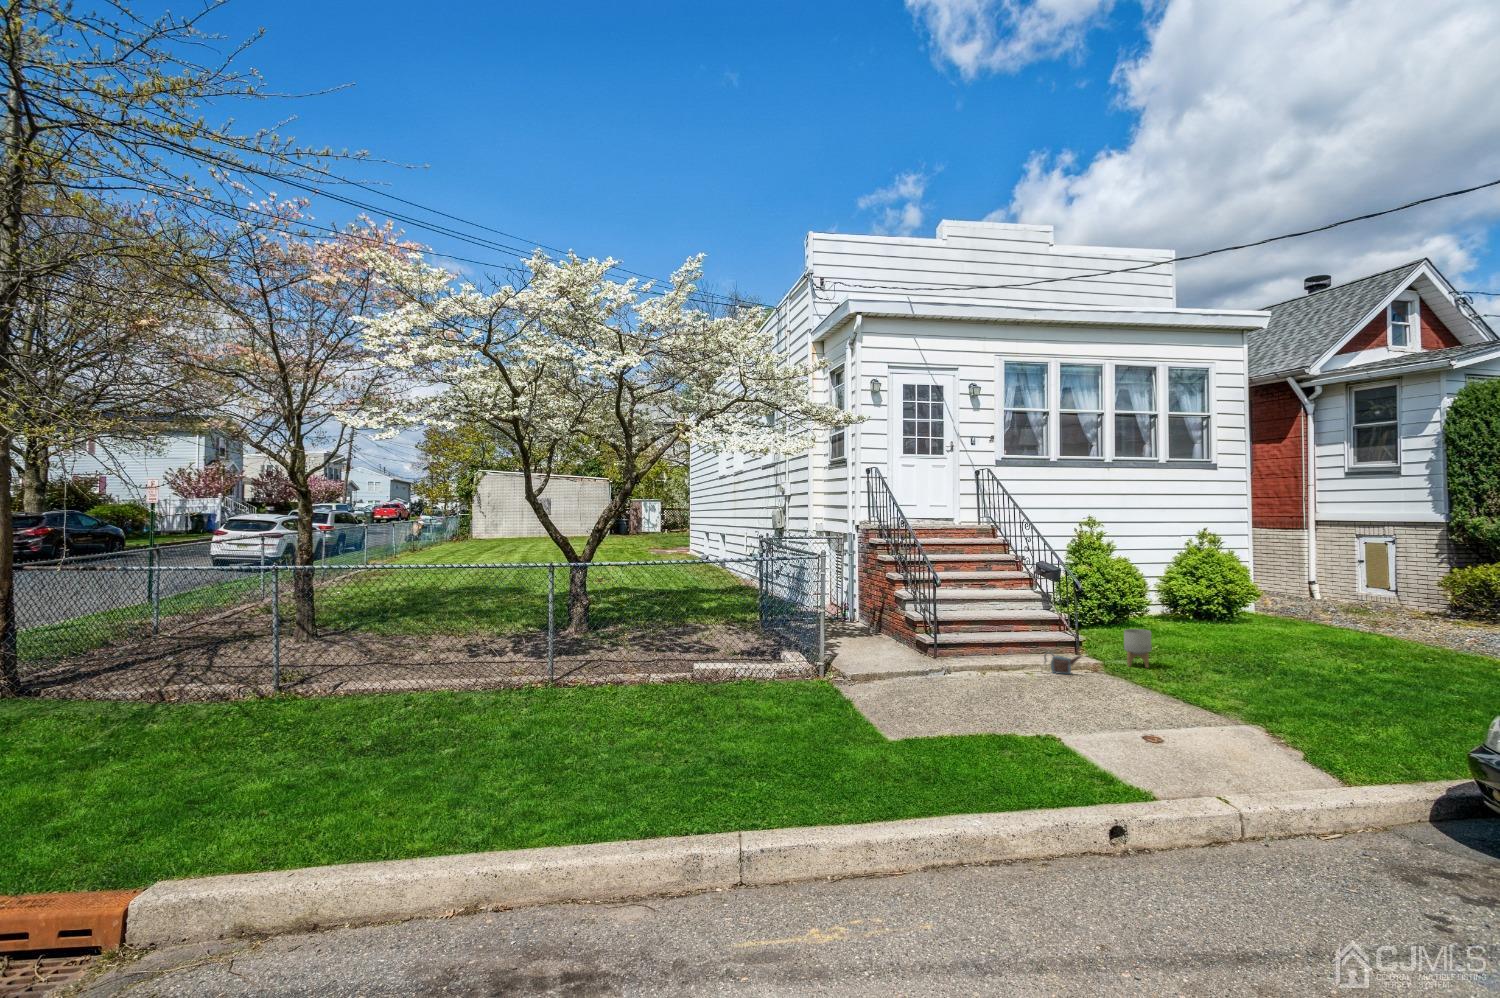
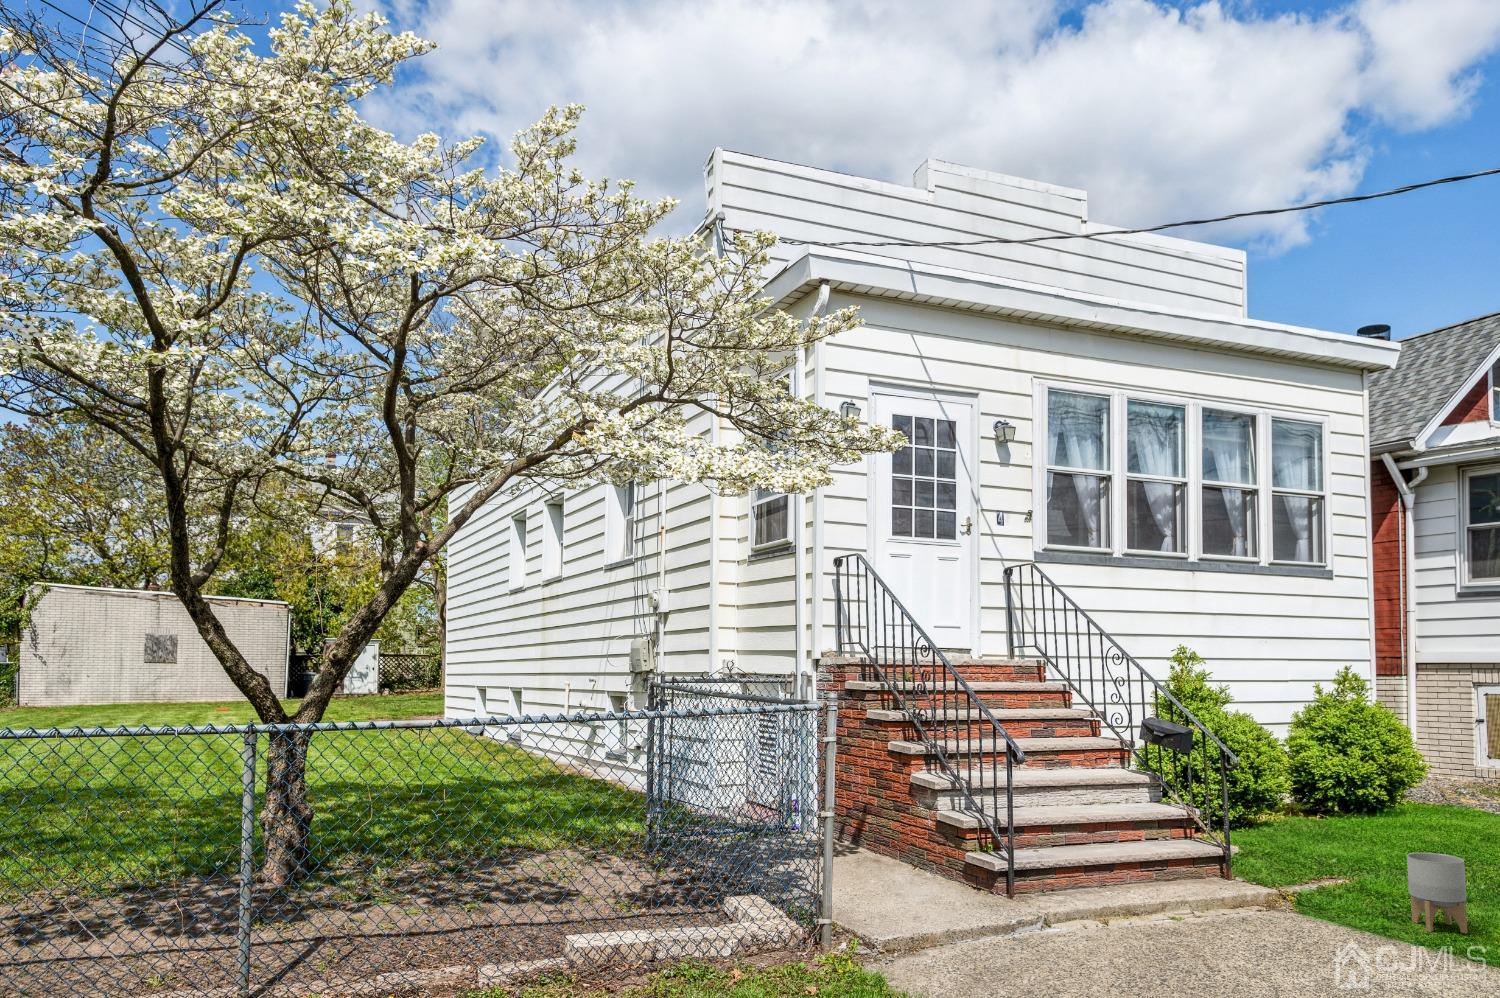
watering can: present [1044,652,1081,674] -> none [1295,909,1379,958]

